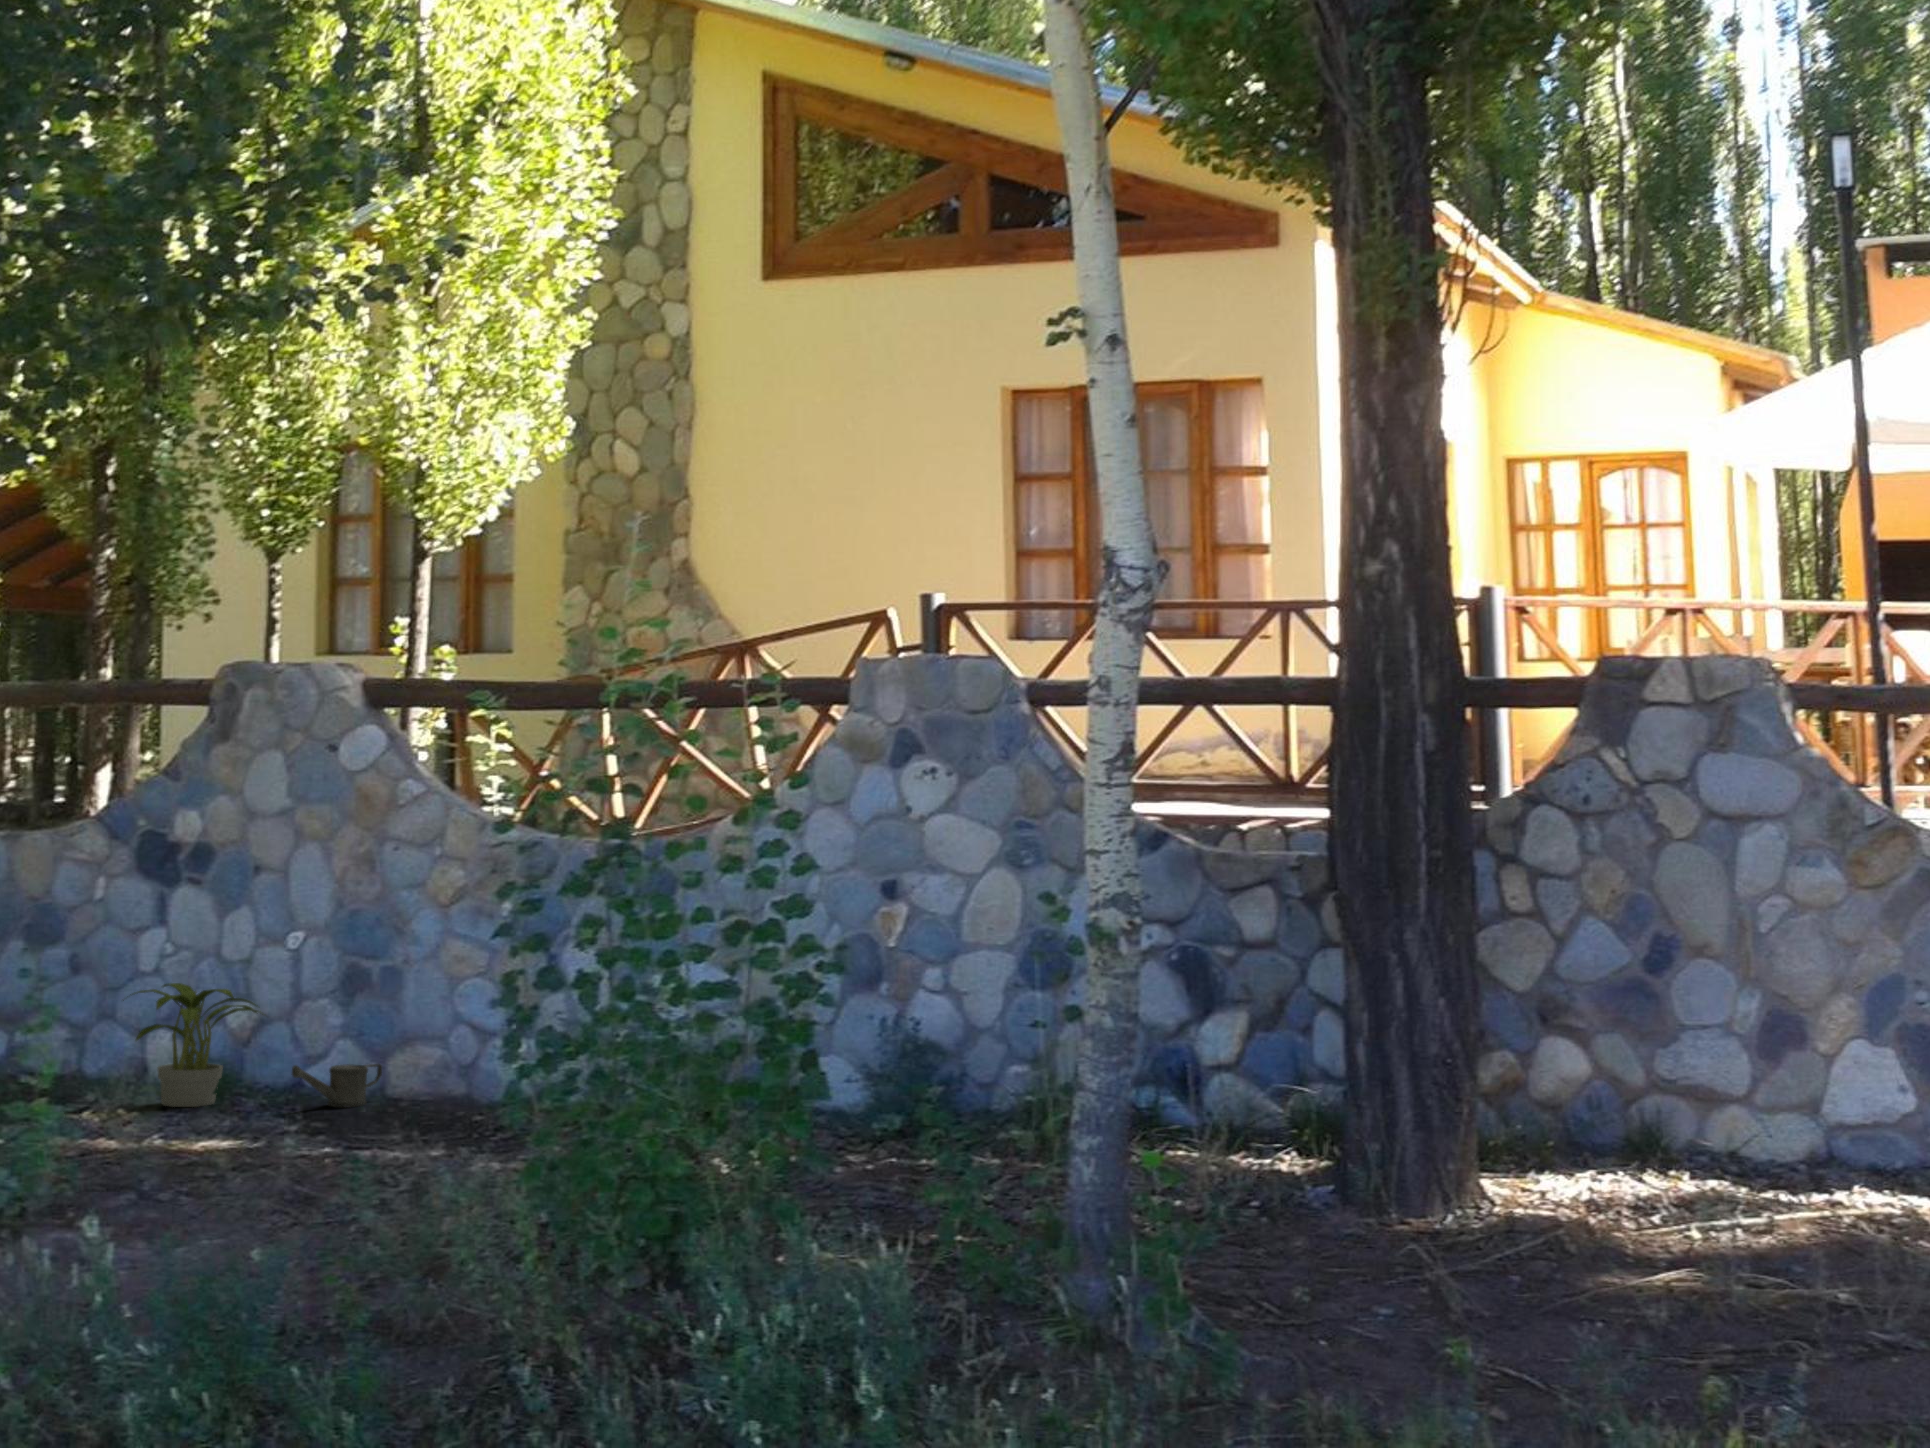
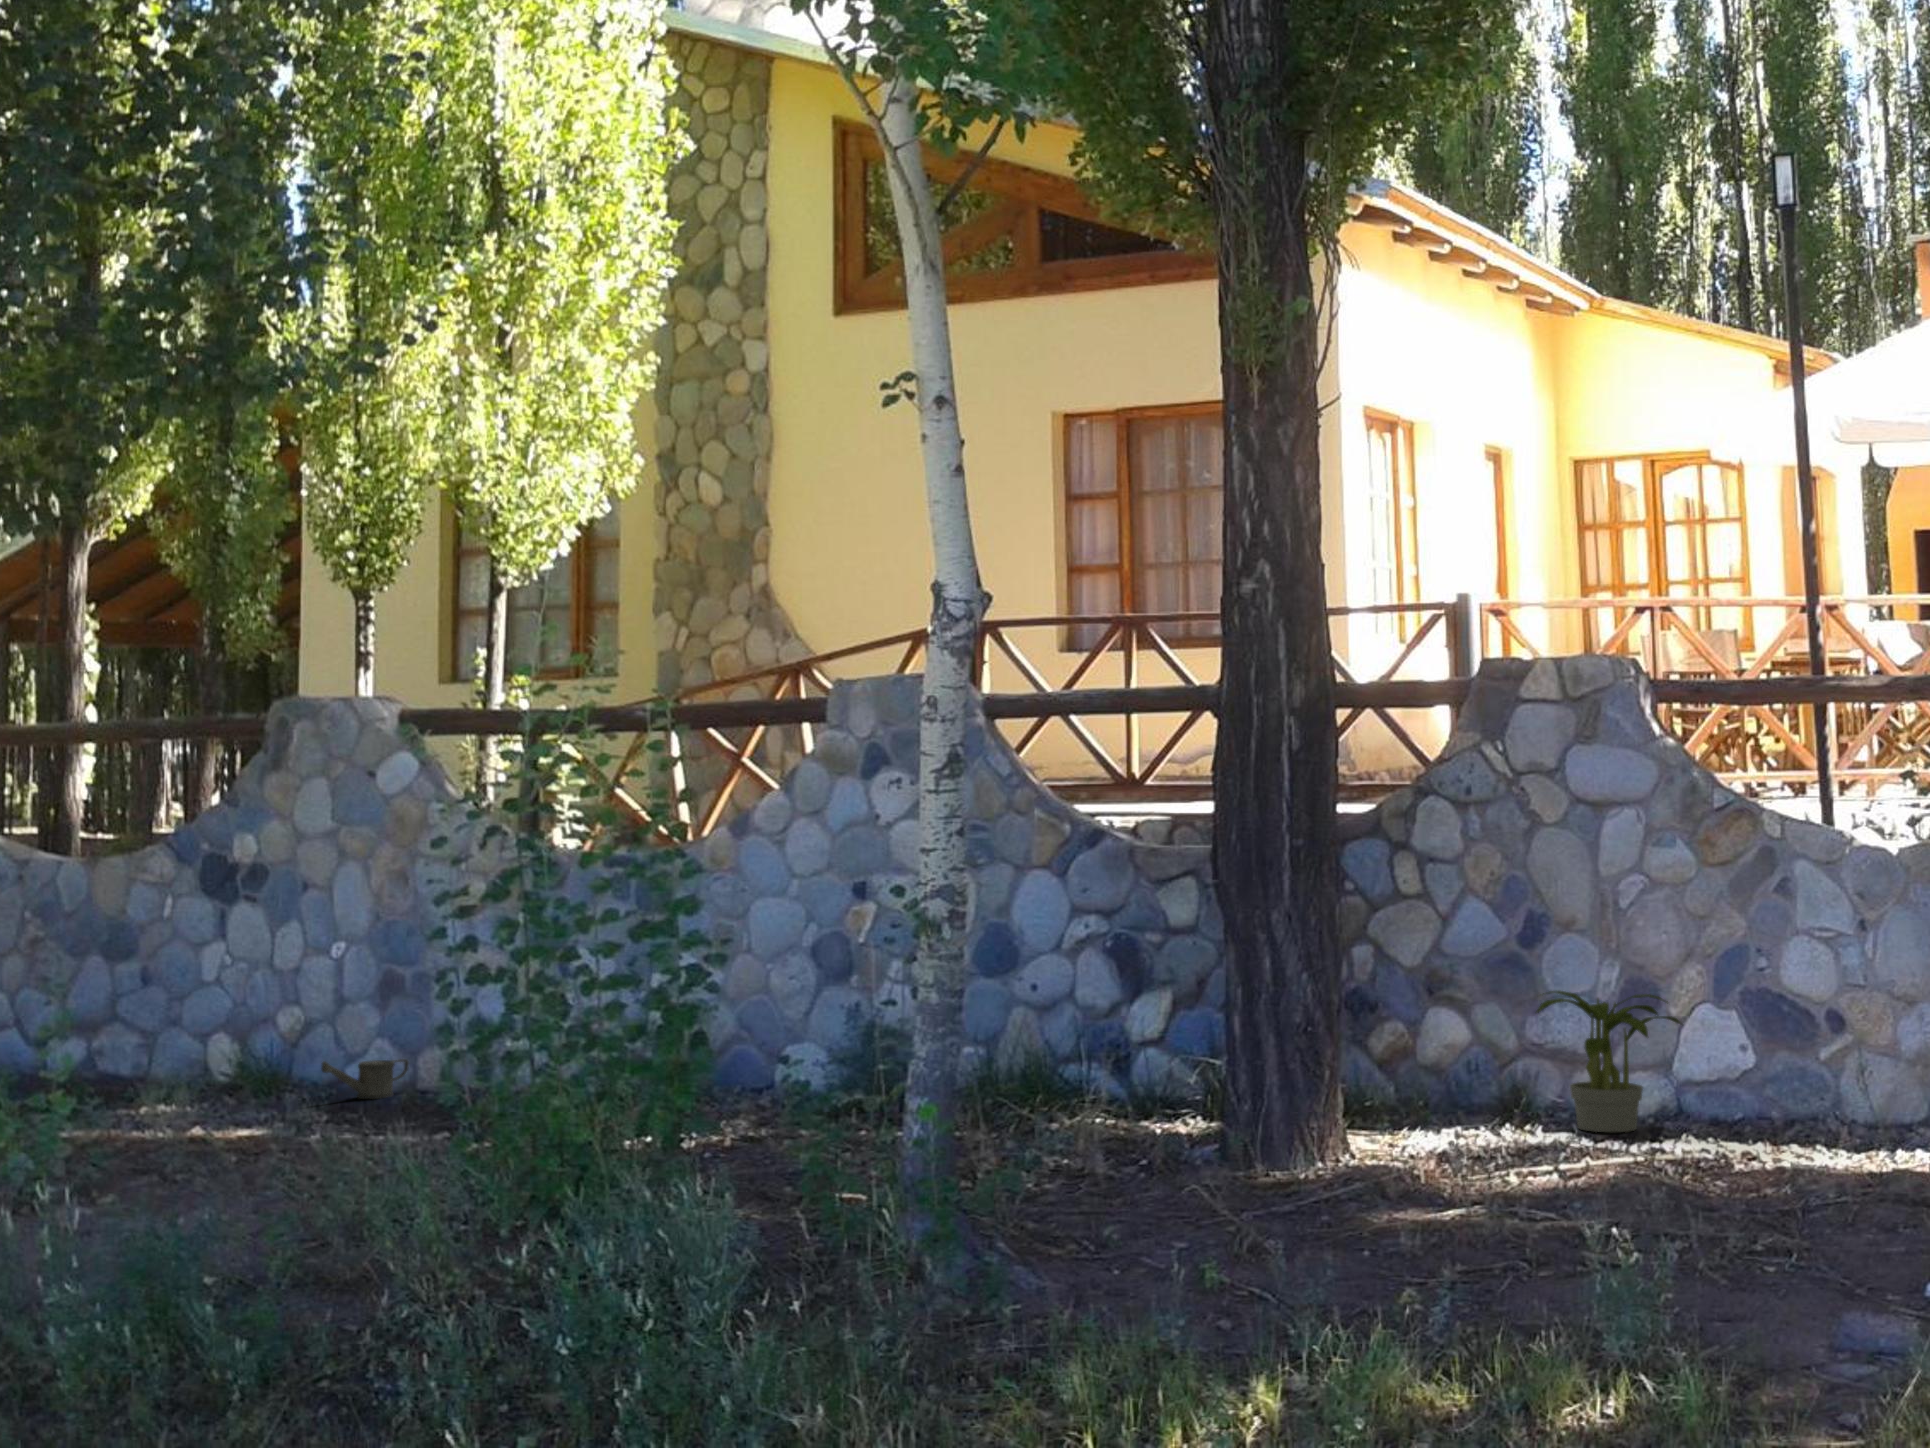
potted plant: present [123,983,258,1107] -> present [1537,991,1682,1132]

